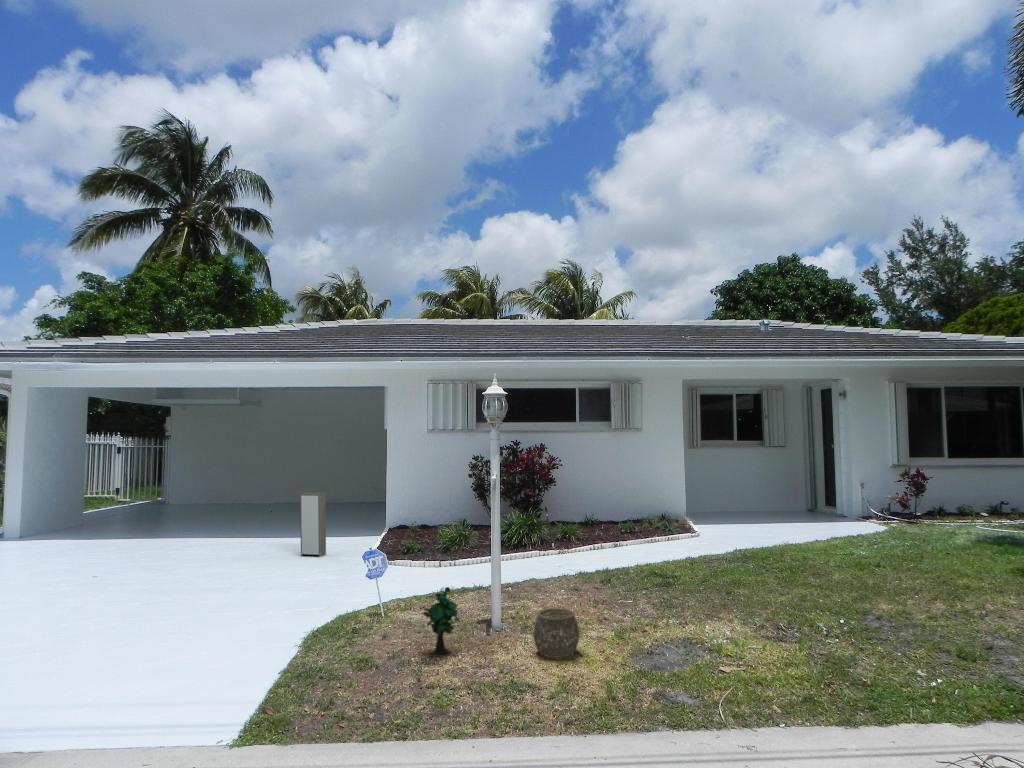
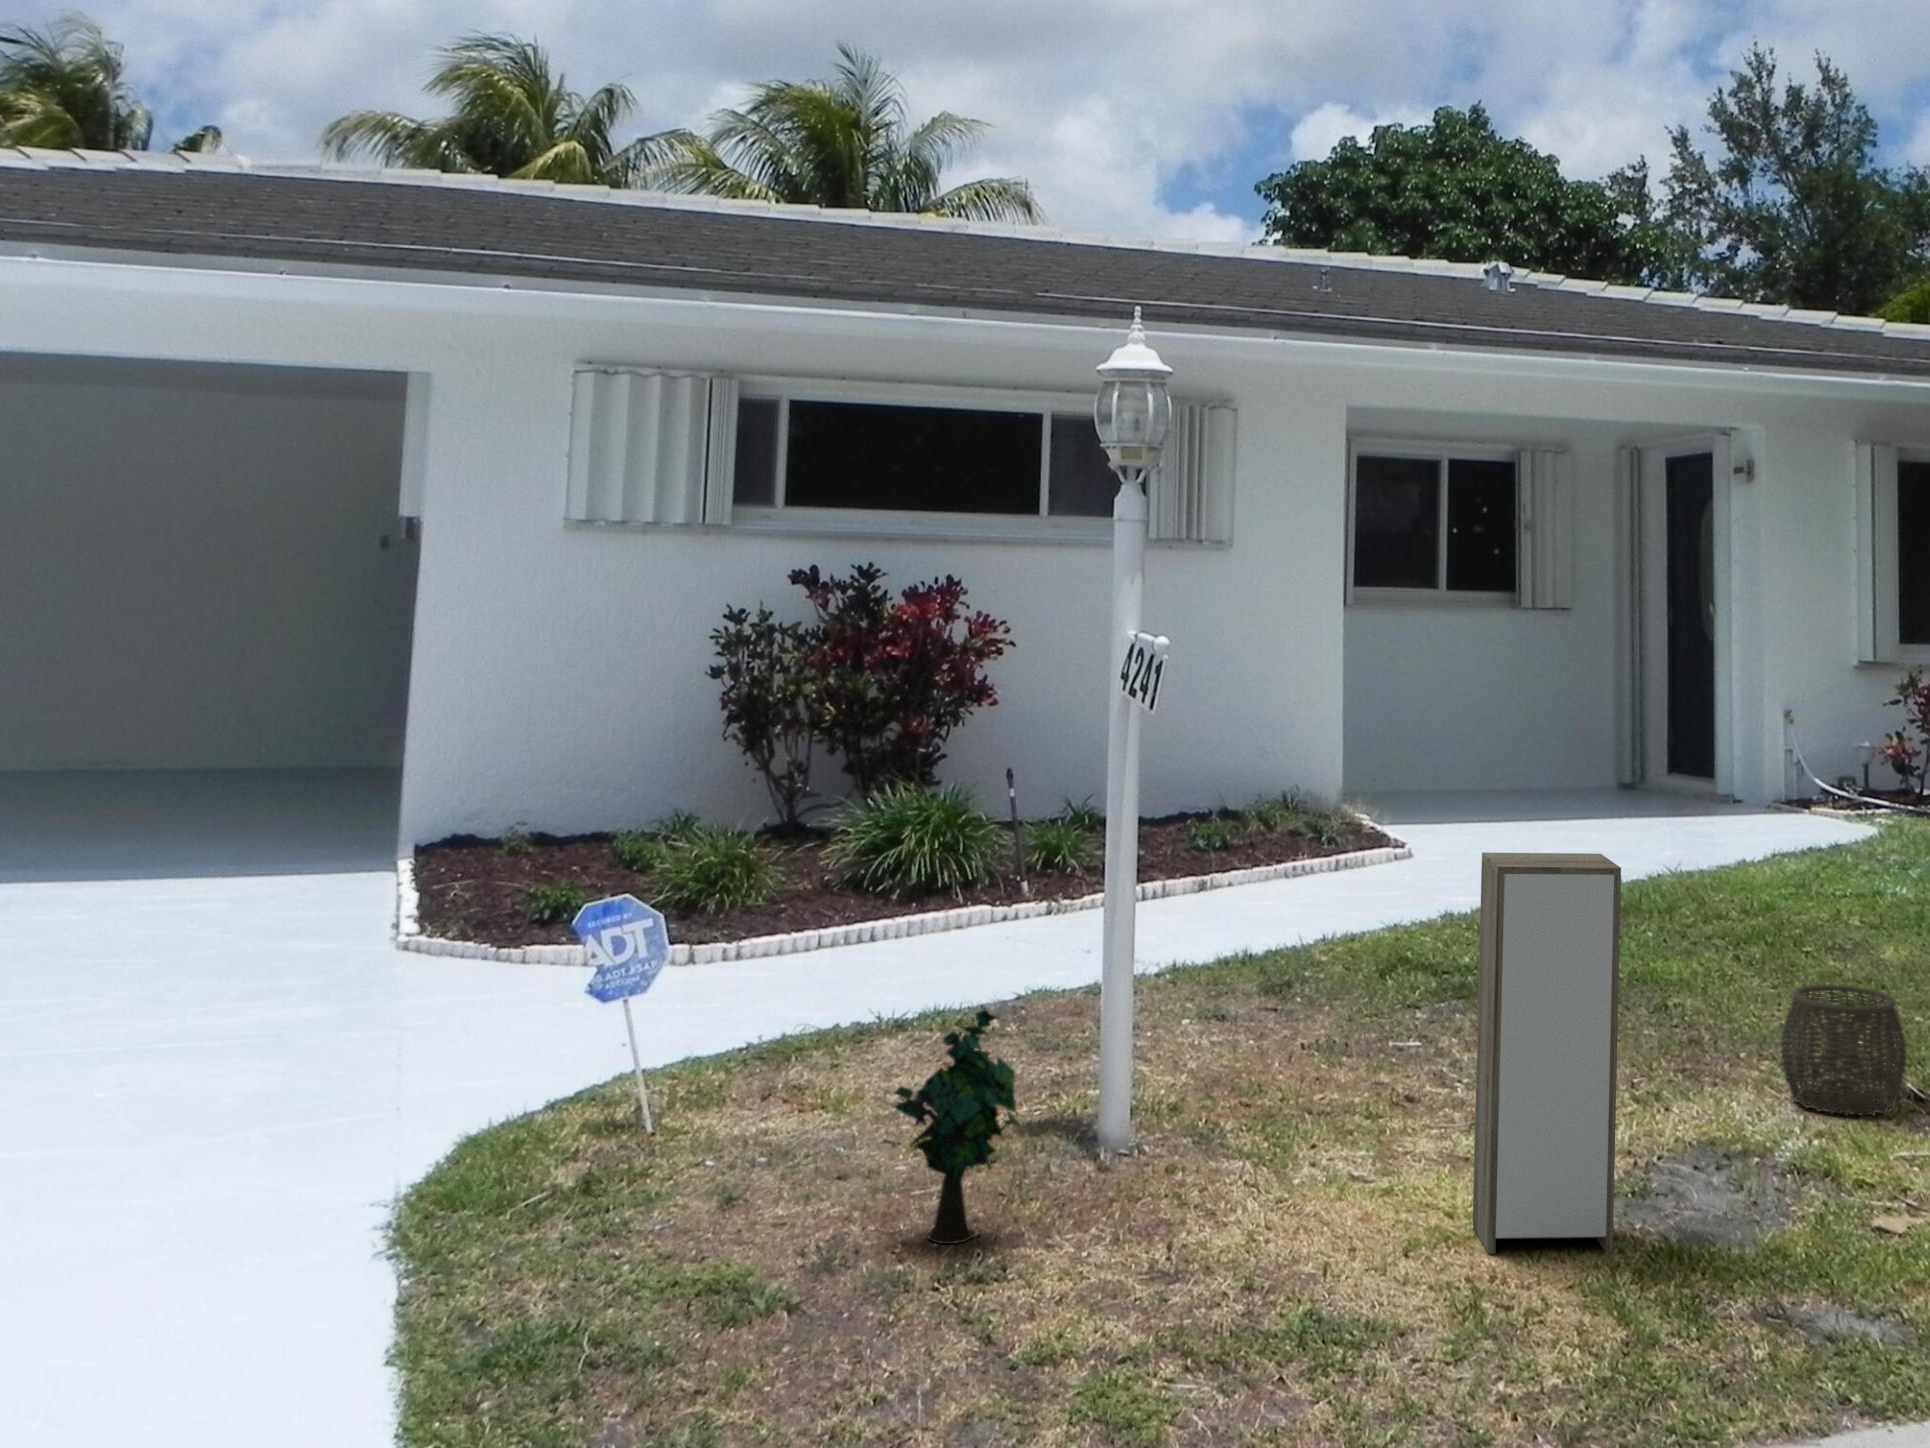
storage cabinet: present [300,493,326,557] -> present [1472,852,1621,1254]
woven basket: present [533,608,579,658] -> present [1780,984,1907,1116]

